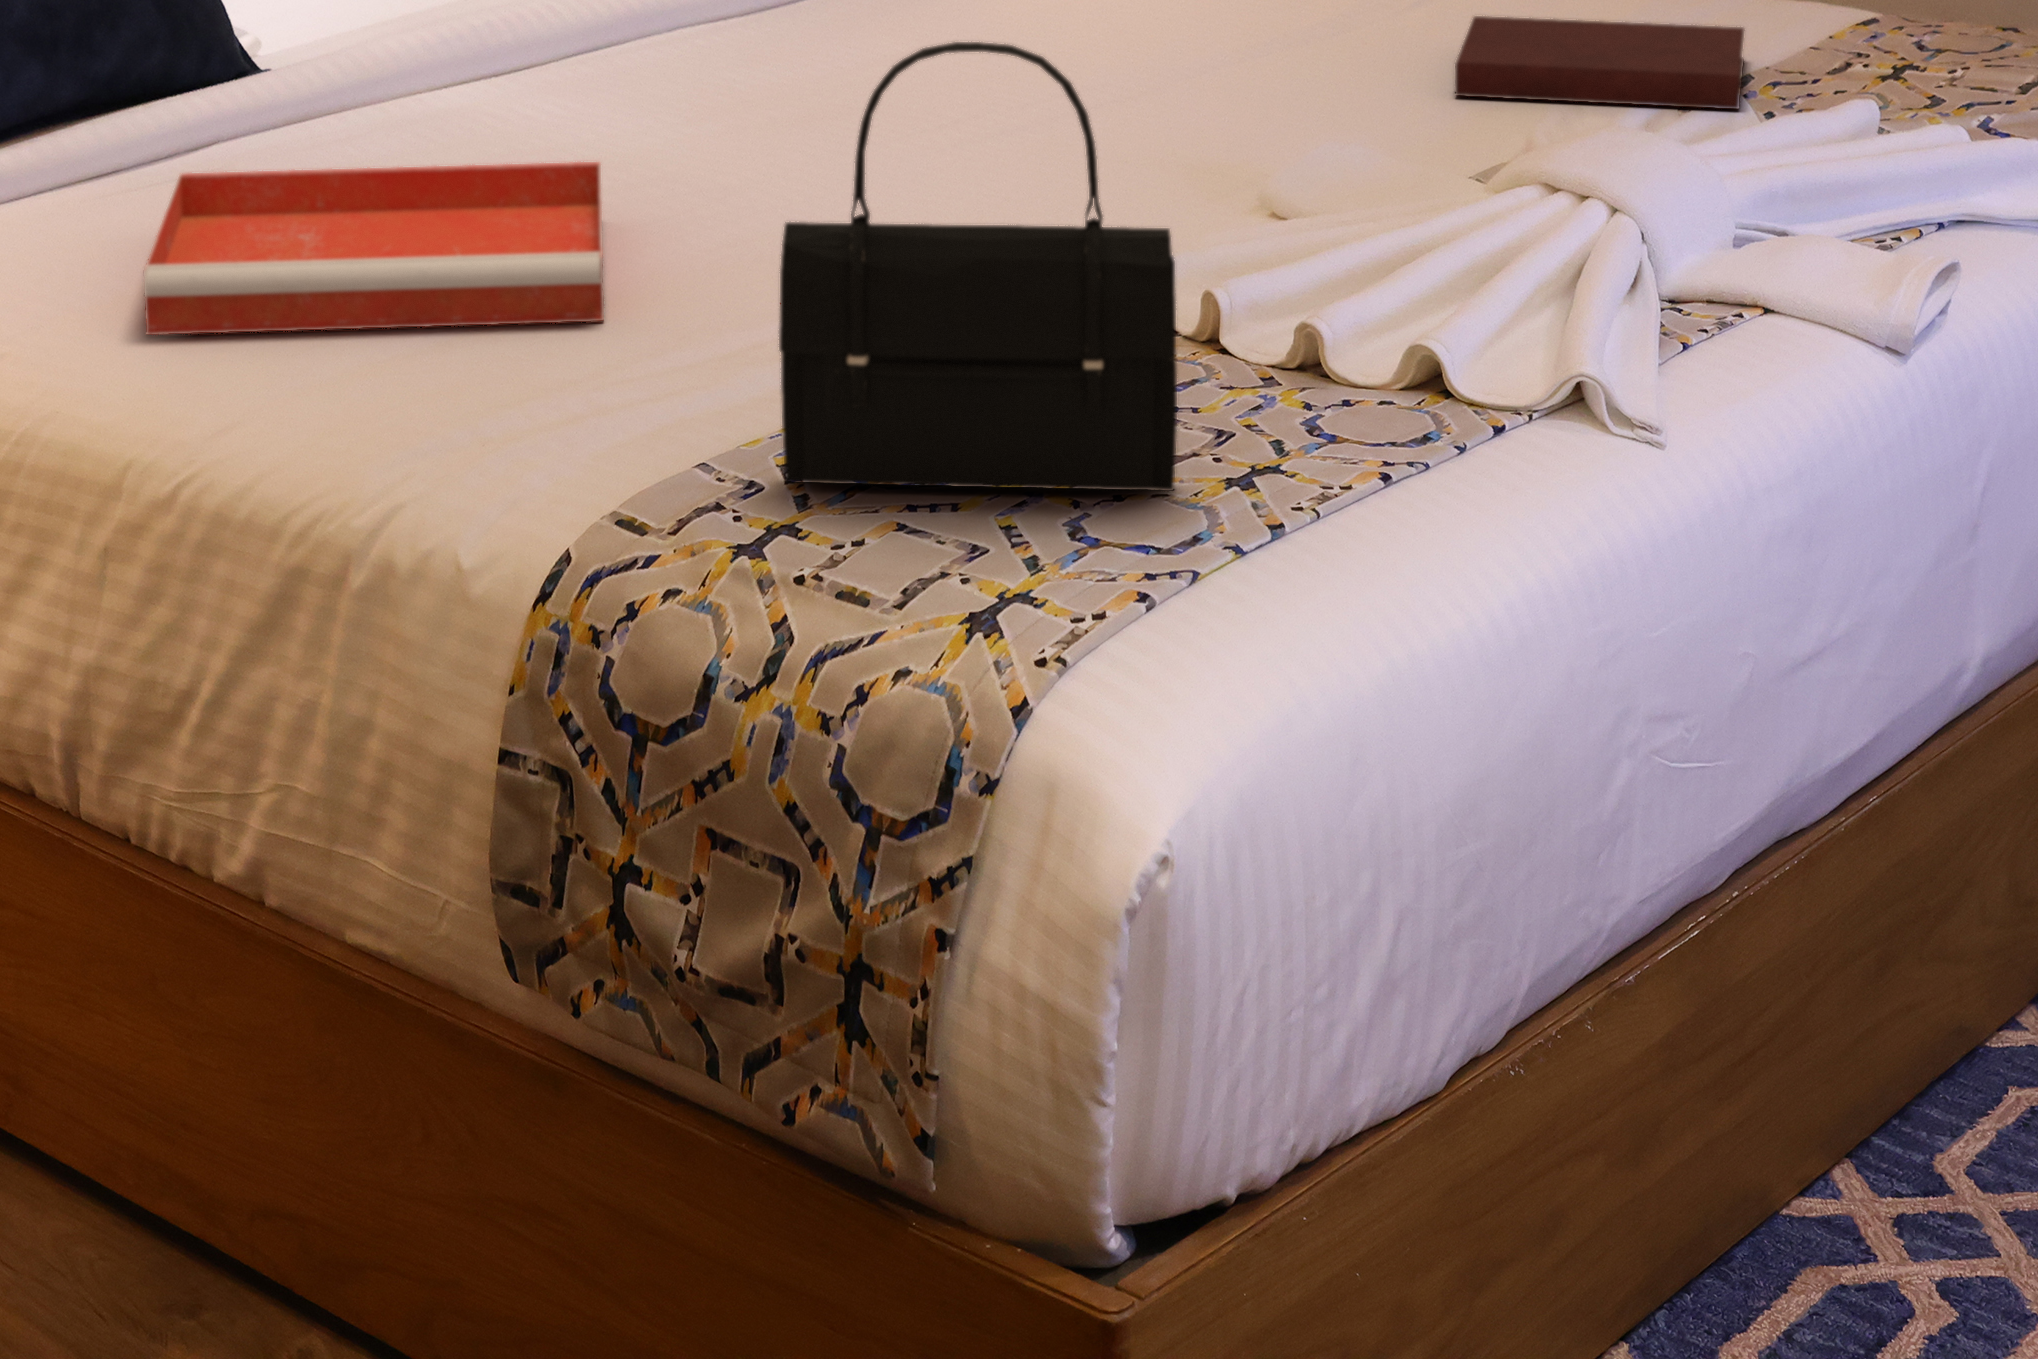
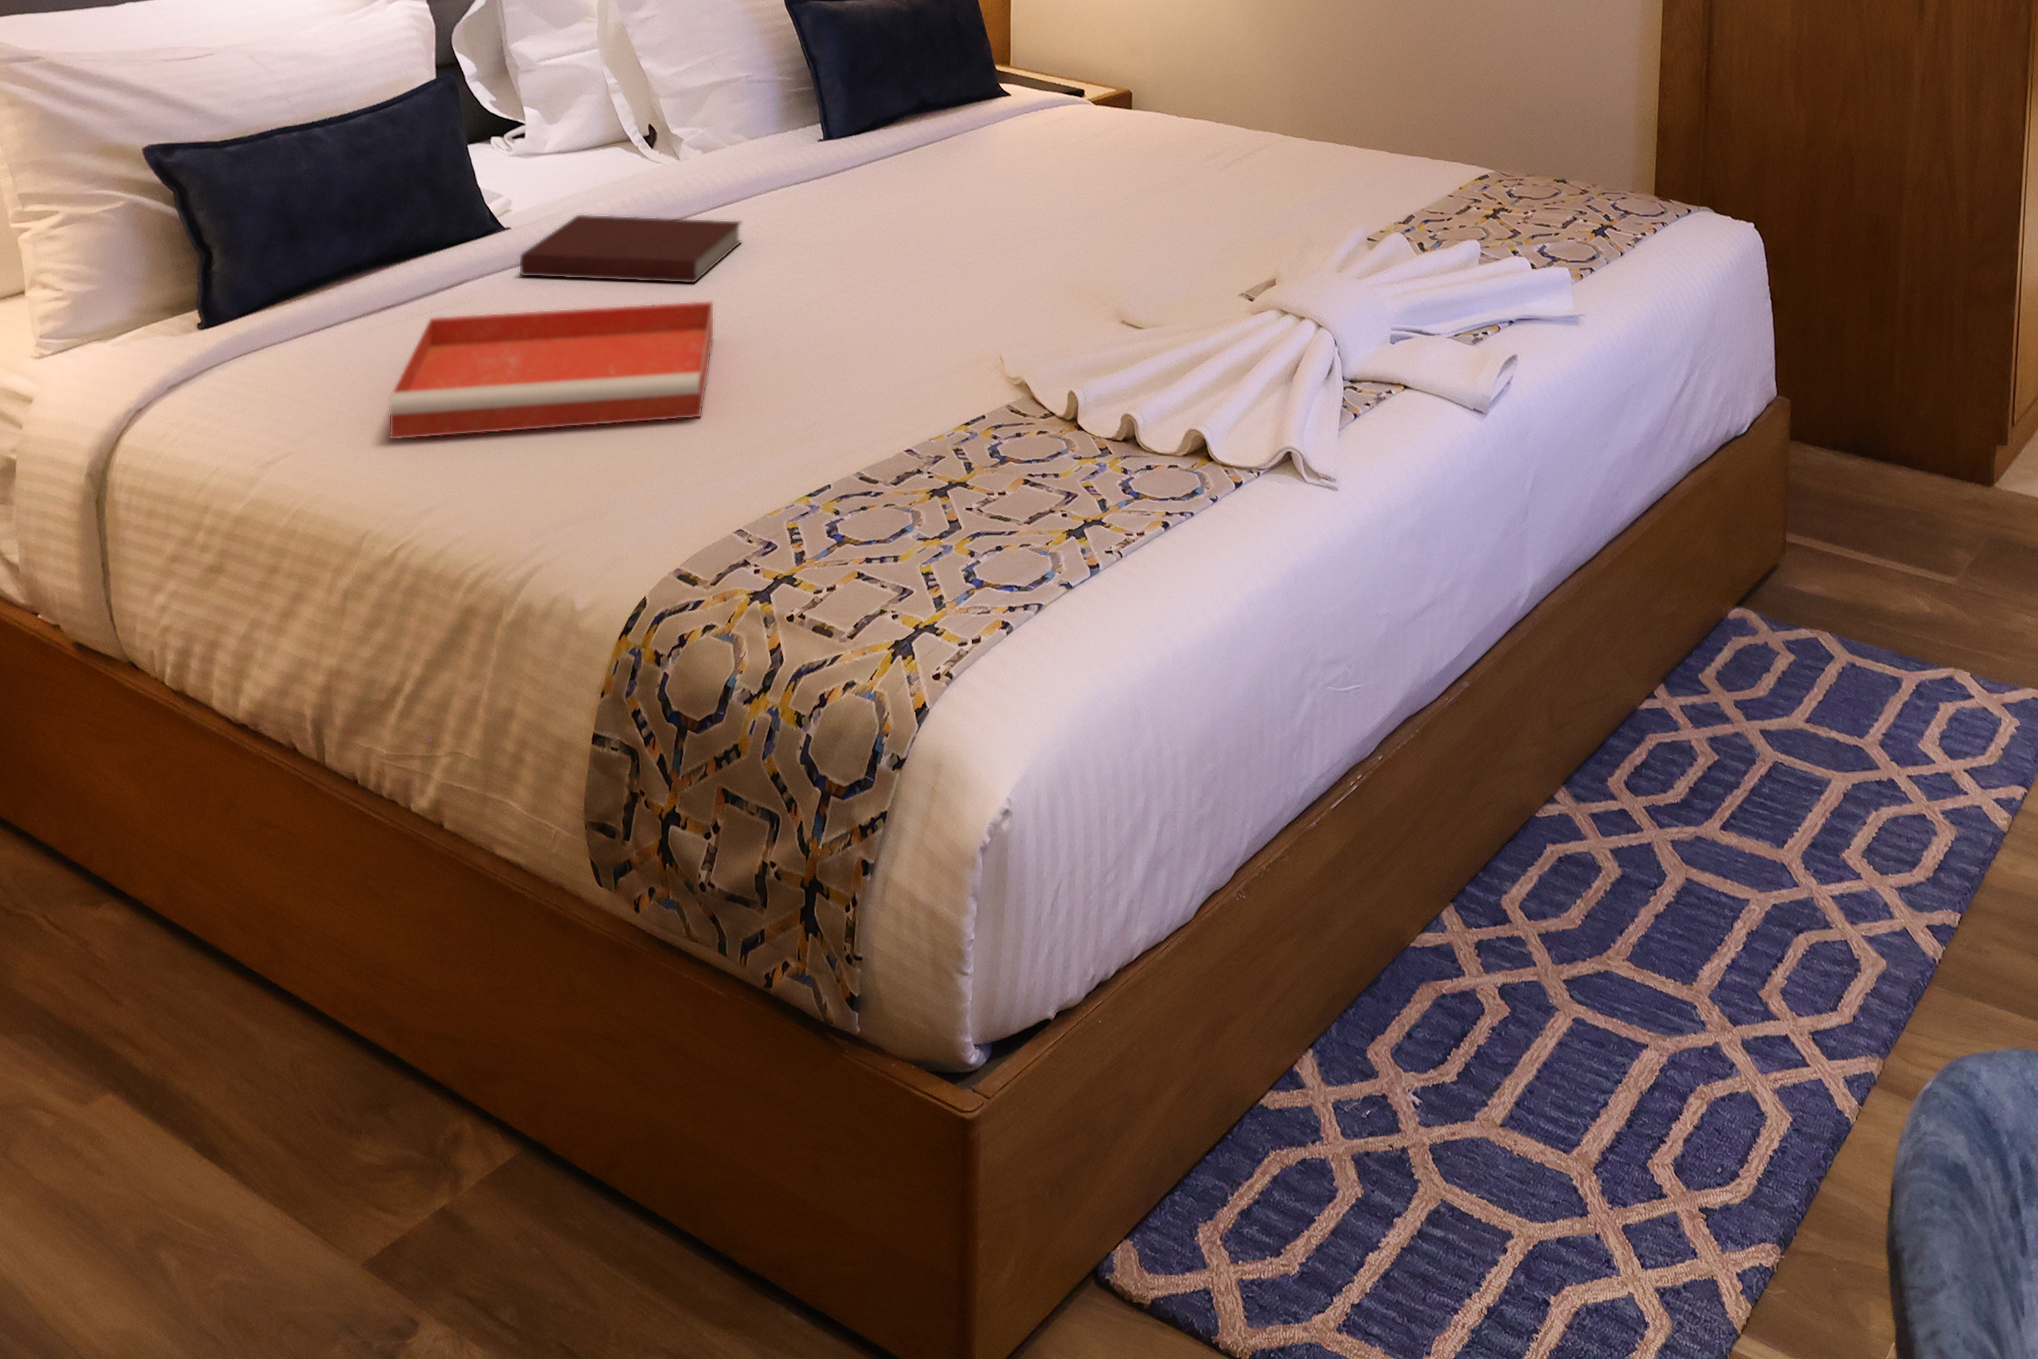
notebook: present [1455,16,1745,109] -> present [520,215,740,282]
handbag: present [779,42,1177,491] -> none [795,258,1048,540]

